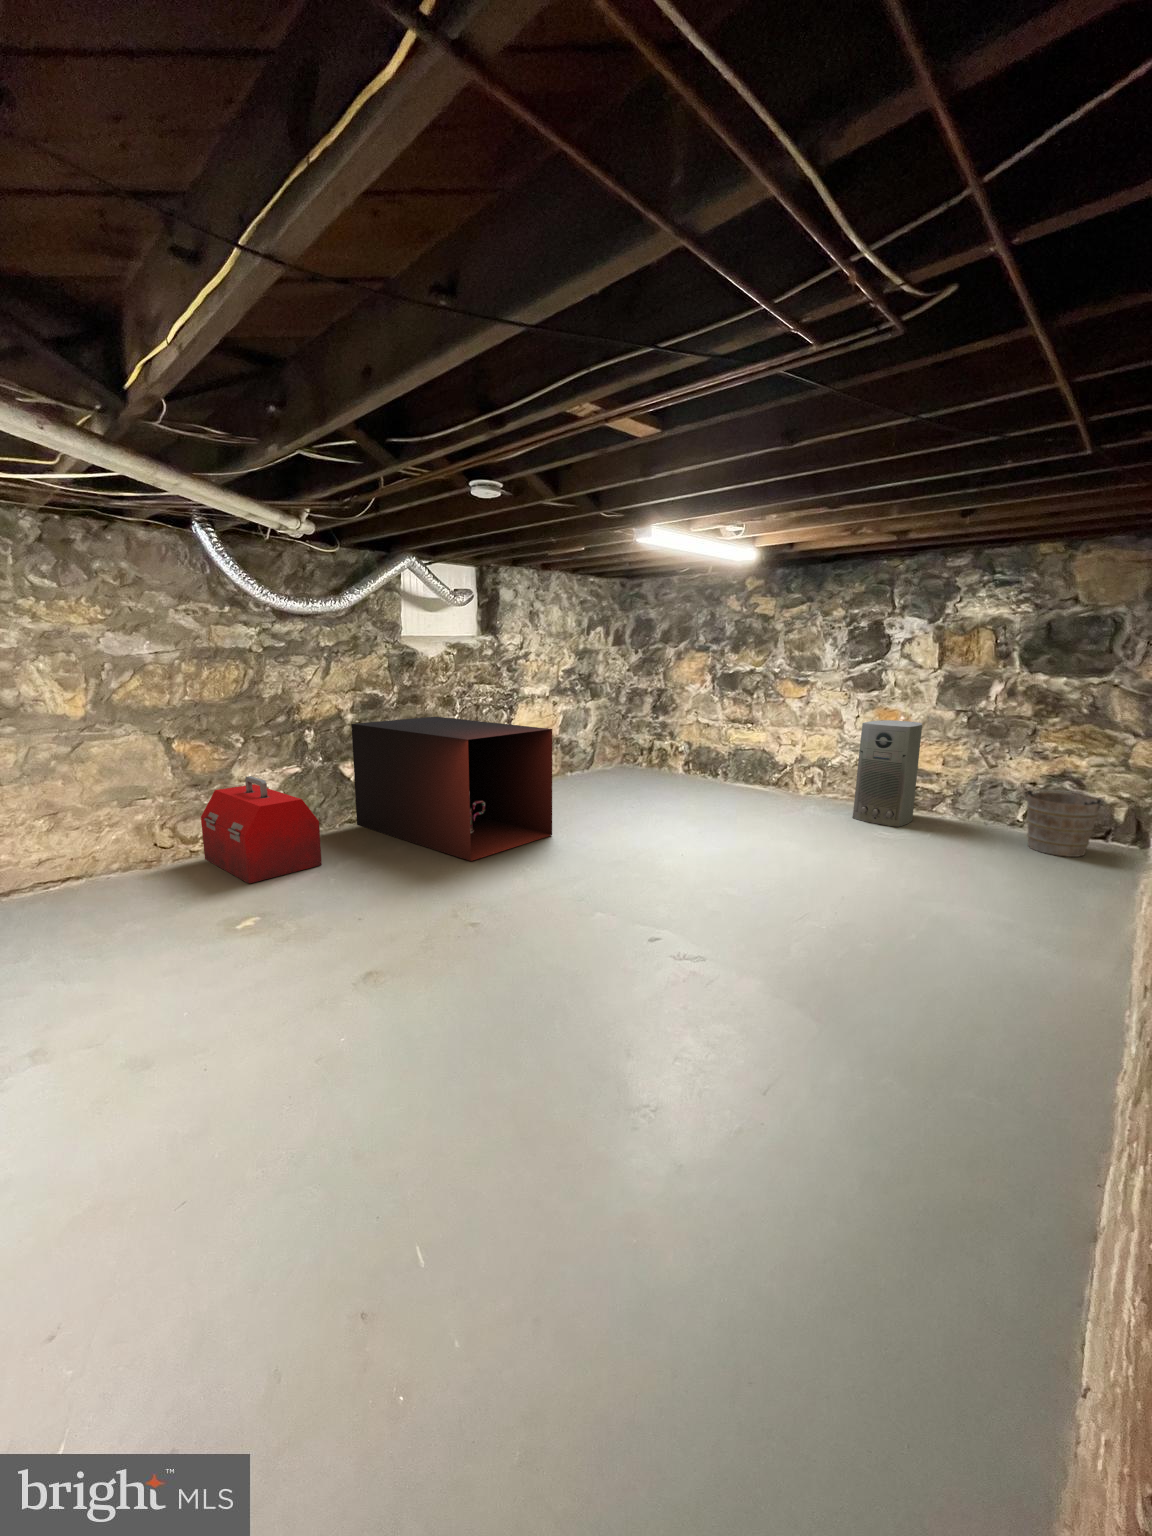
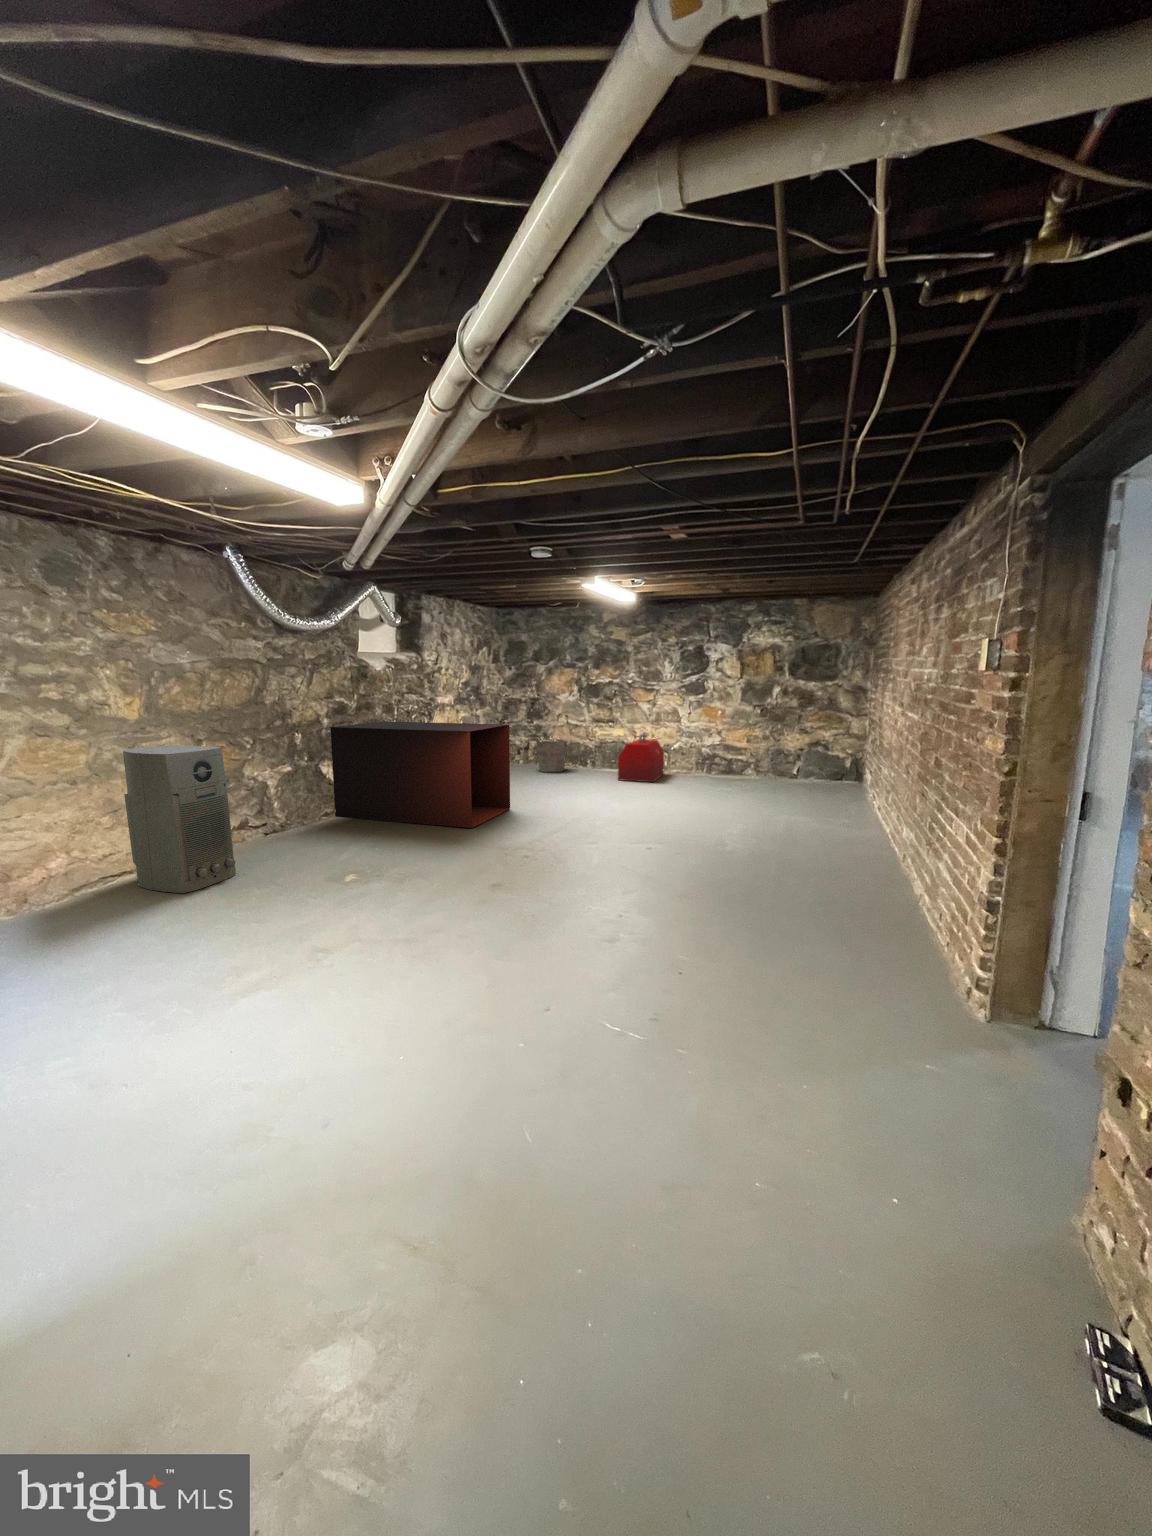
air purifier: present [853,720,922,827] -> present [123,745,236,893]
toolbox: present [201,776,322,883] -> present [618,733,665,782]
bucket: present [1027,790,1103,857] -> present [536,740,568,772]

